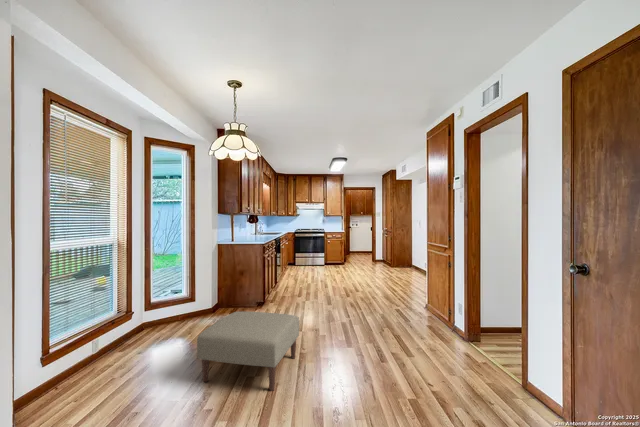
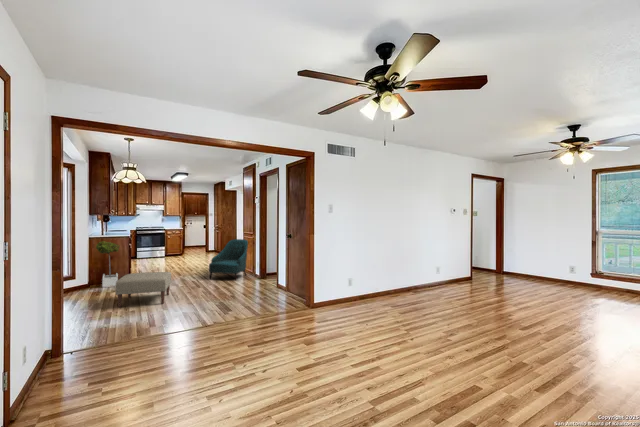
potted tree: none [220,250,249,316] -> present [96,241,120,287]
armchair: none [369,254,436,335] -> present [209,239,248,280]

